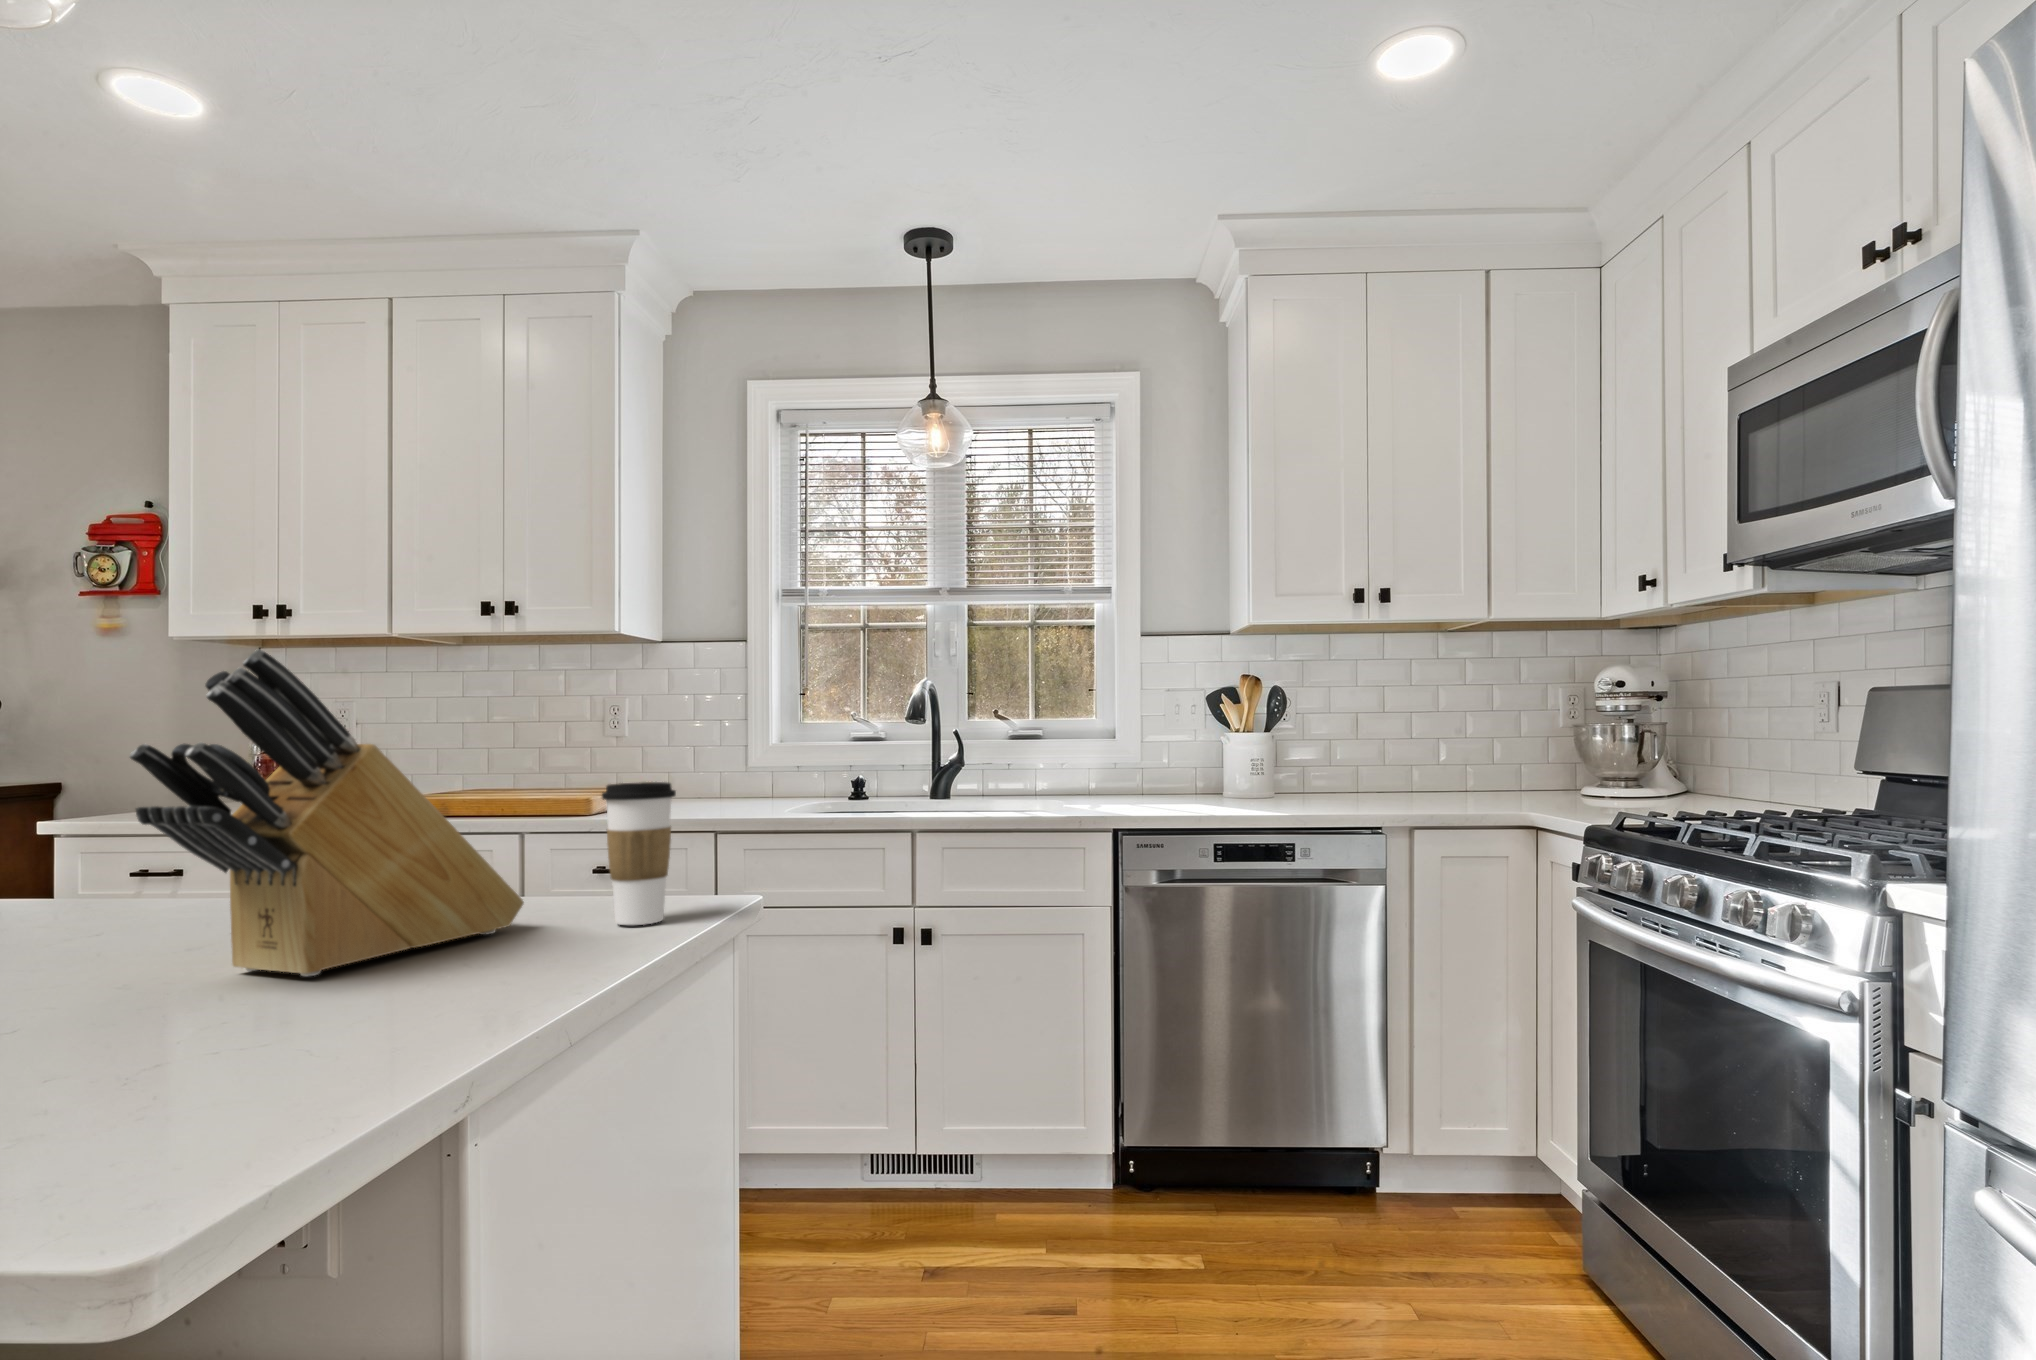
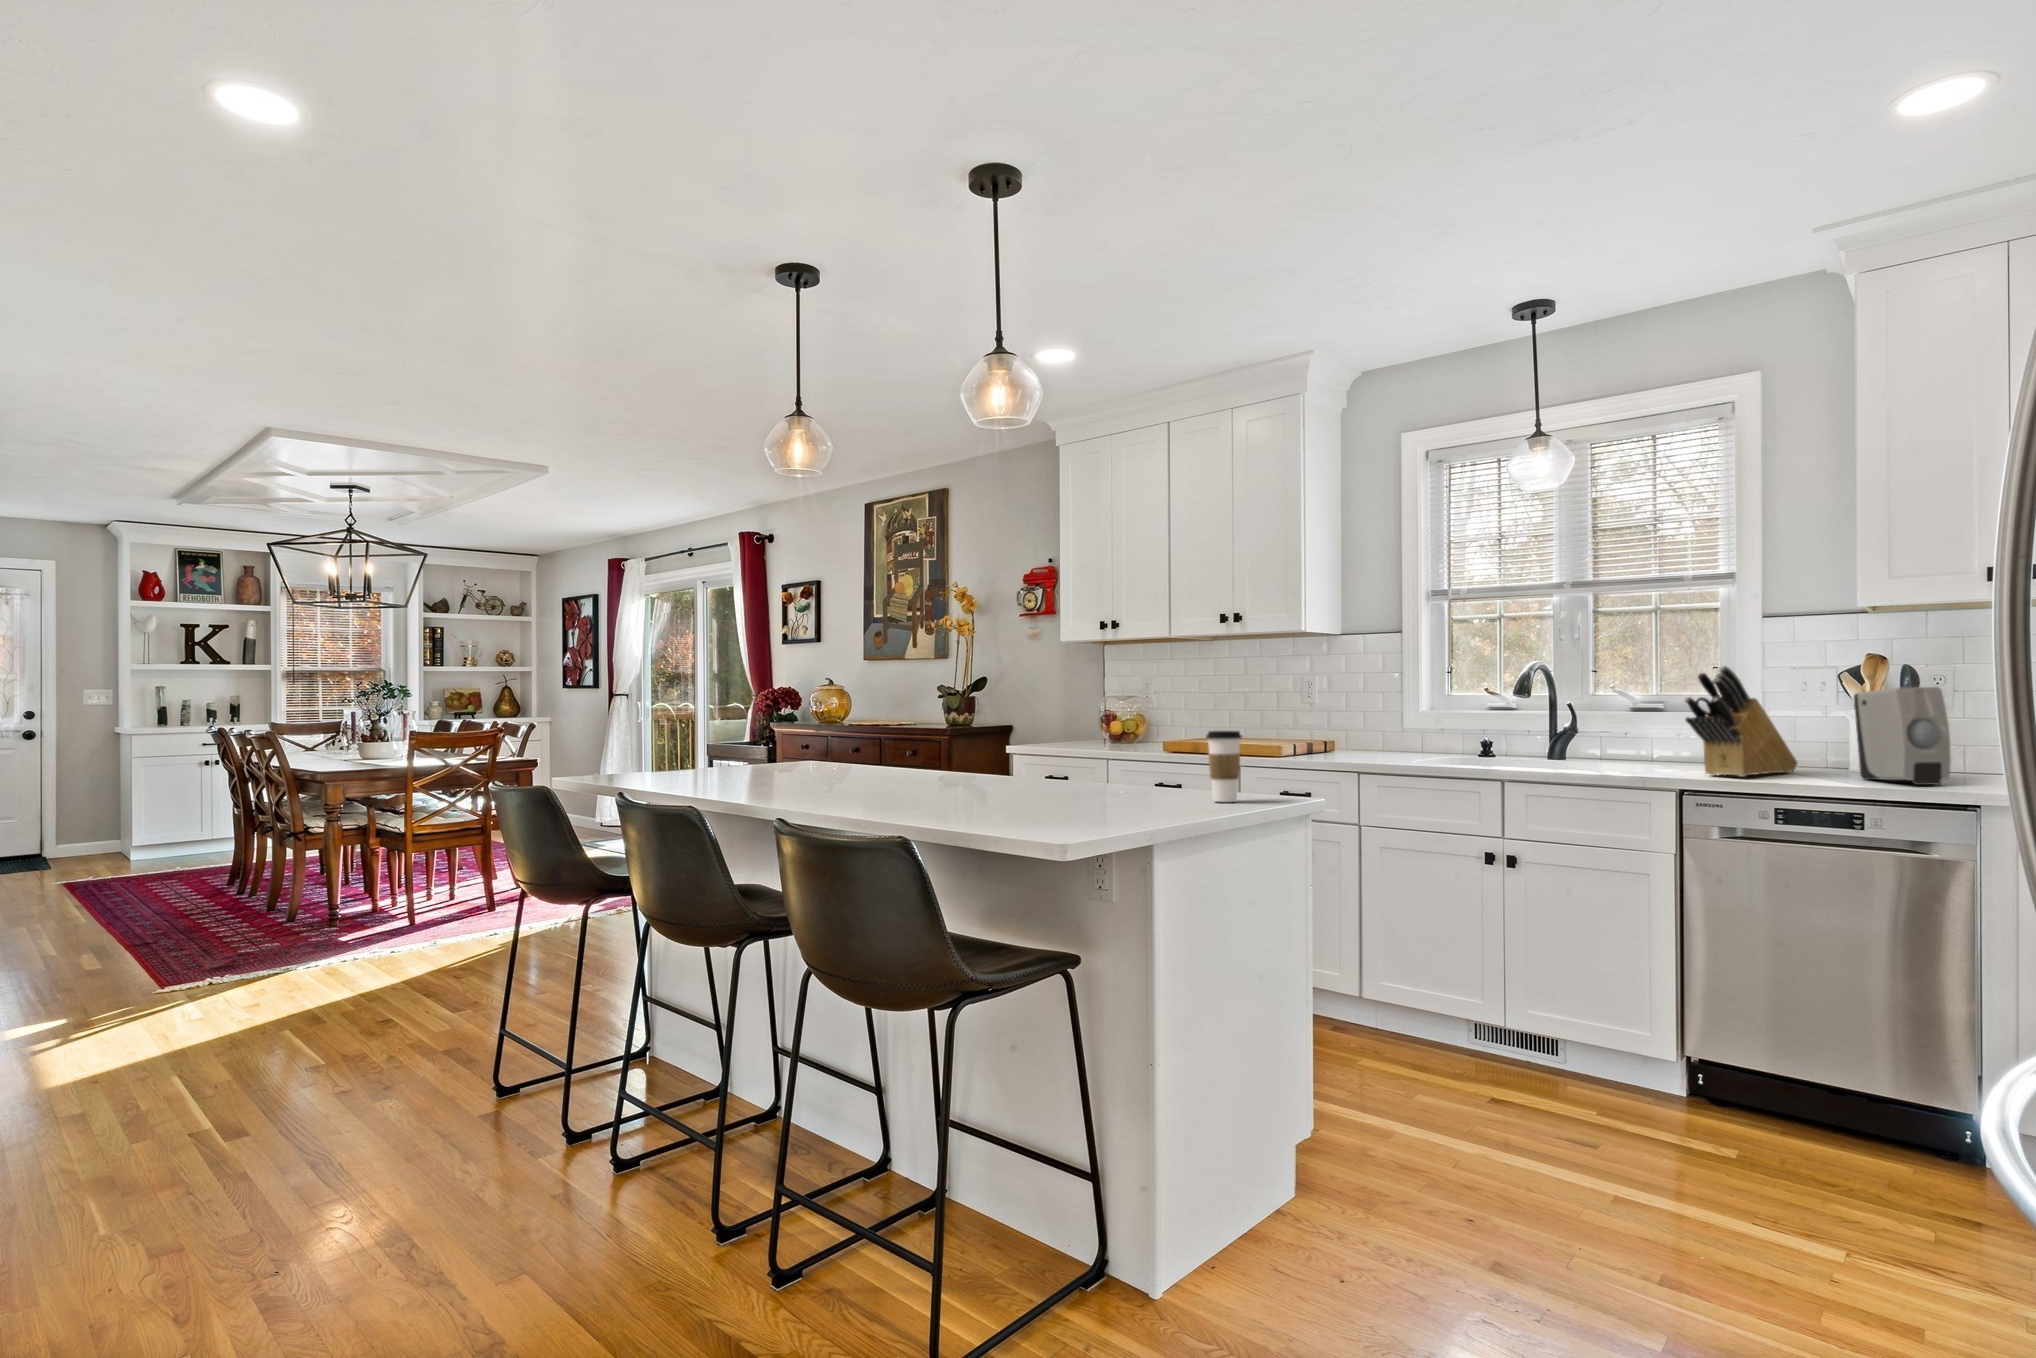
knife block: present [129,649,524,976] -> present [1685,666,1797,777]
soap dispenser: none [1253,708,1339,810] -> present [1854,687,1951,785]

